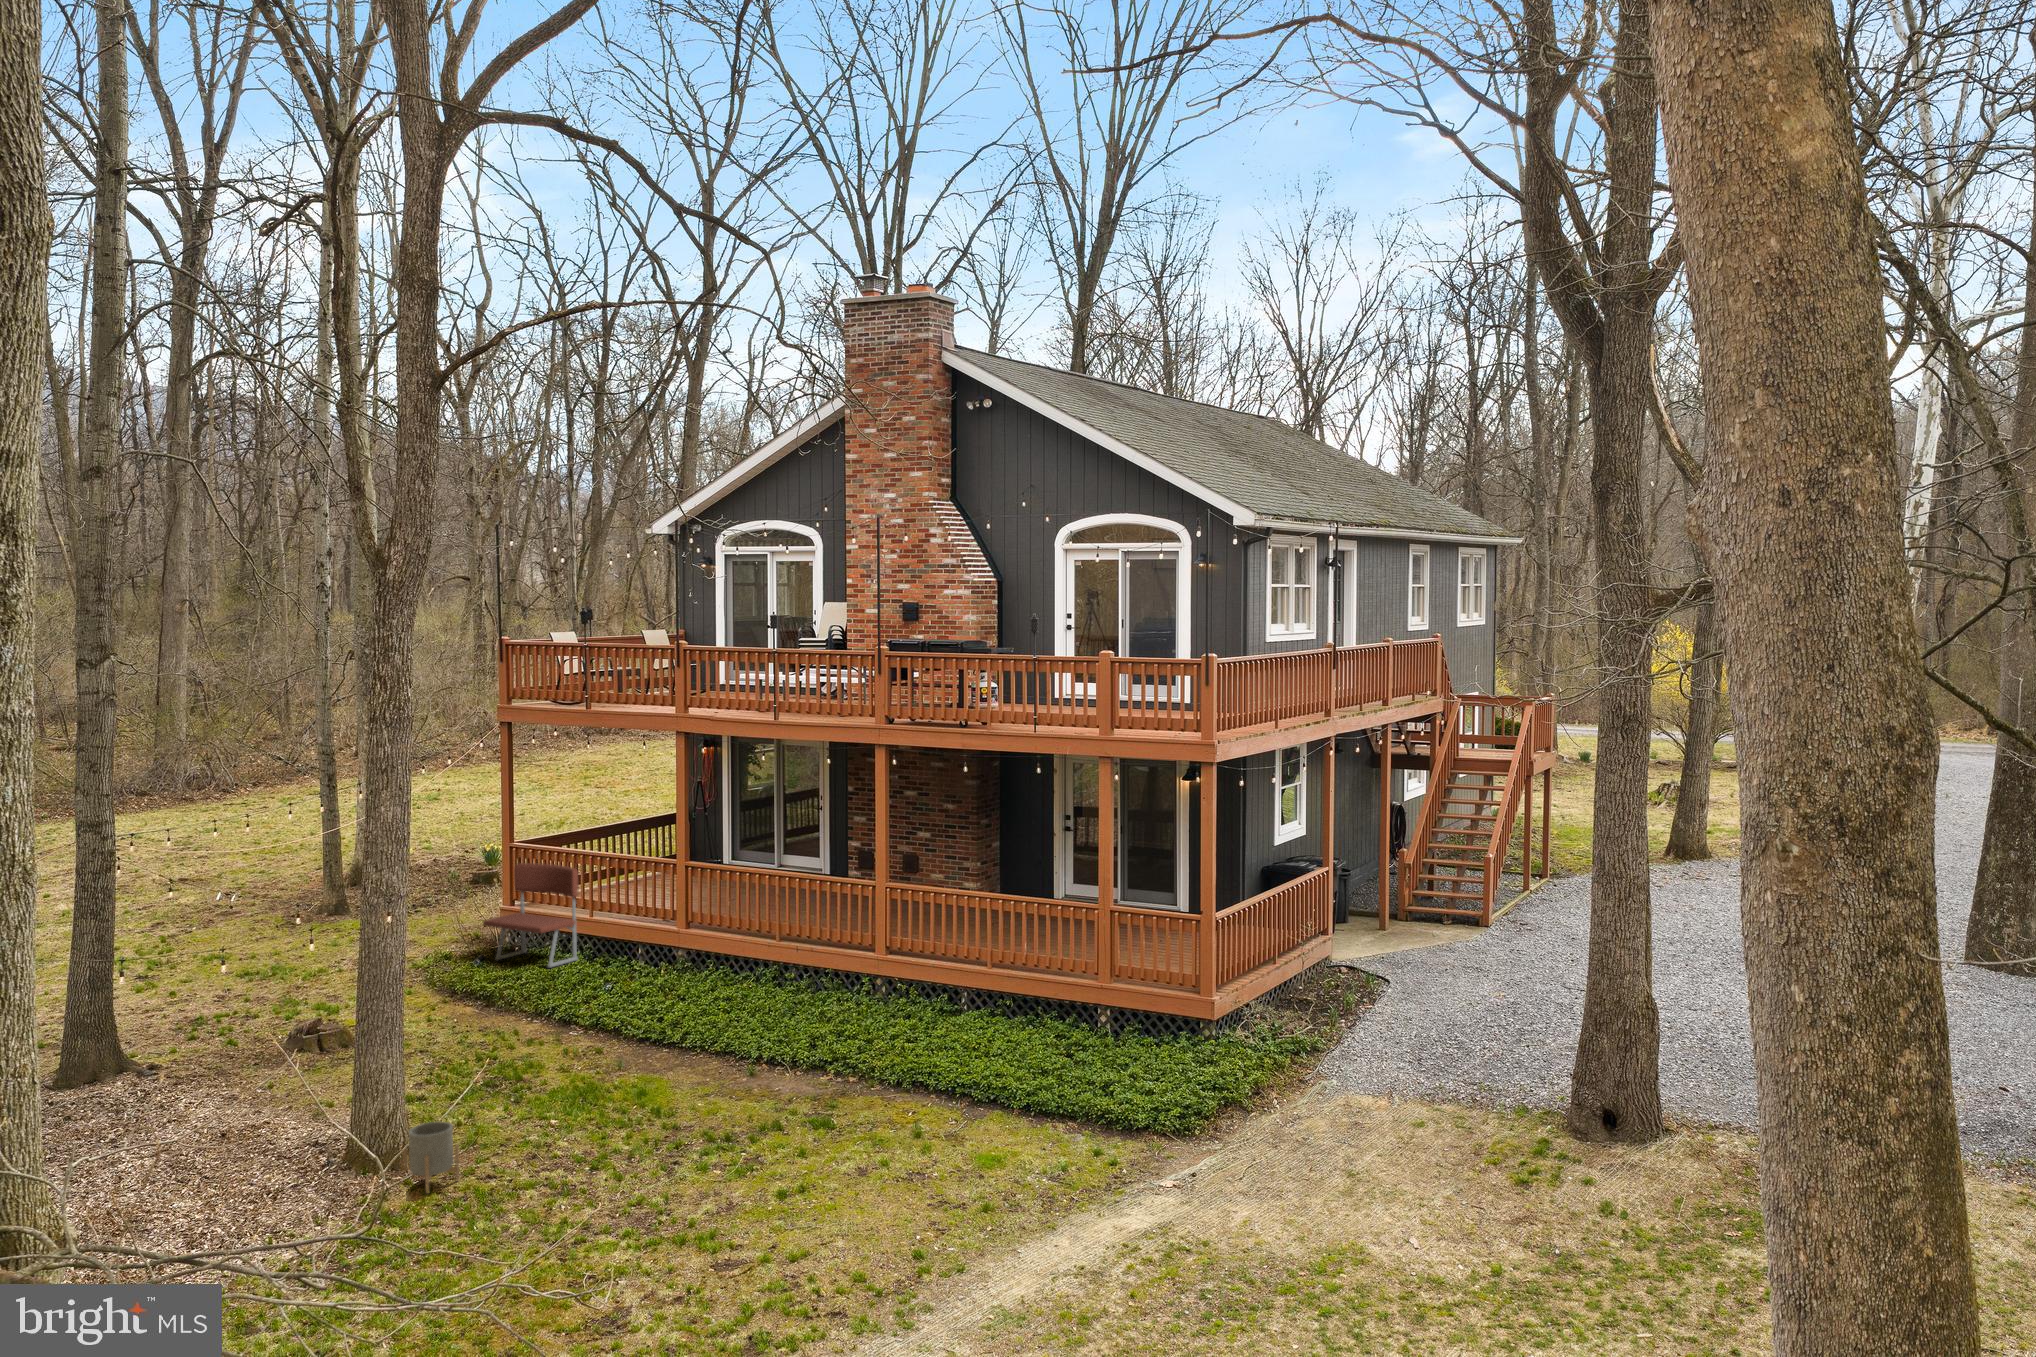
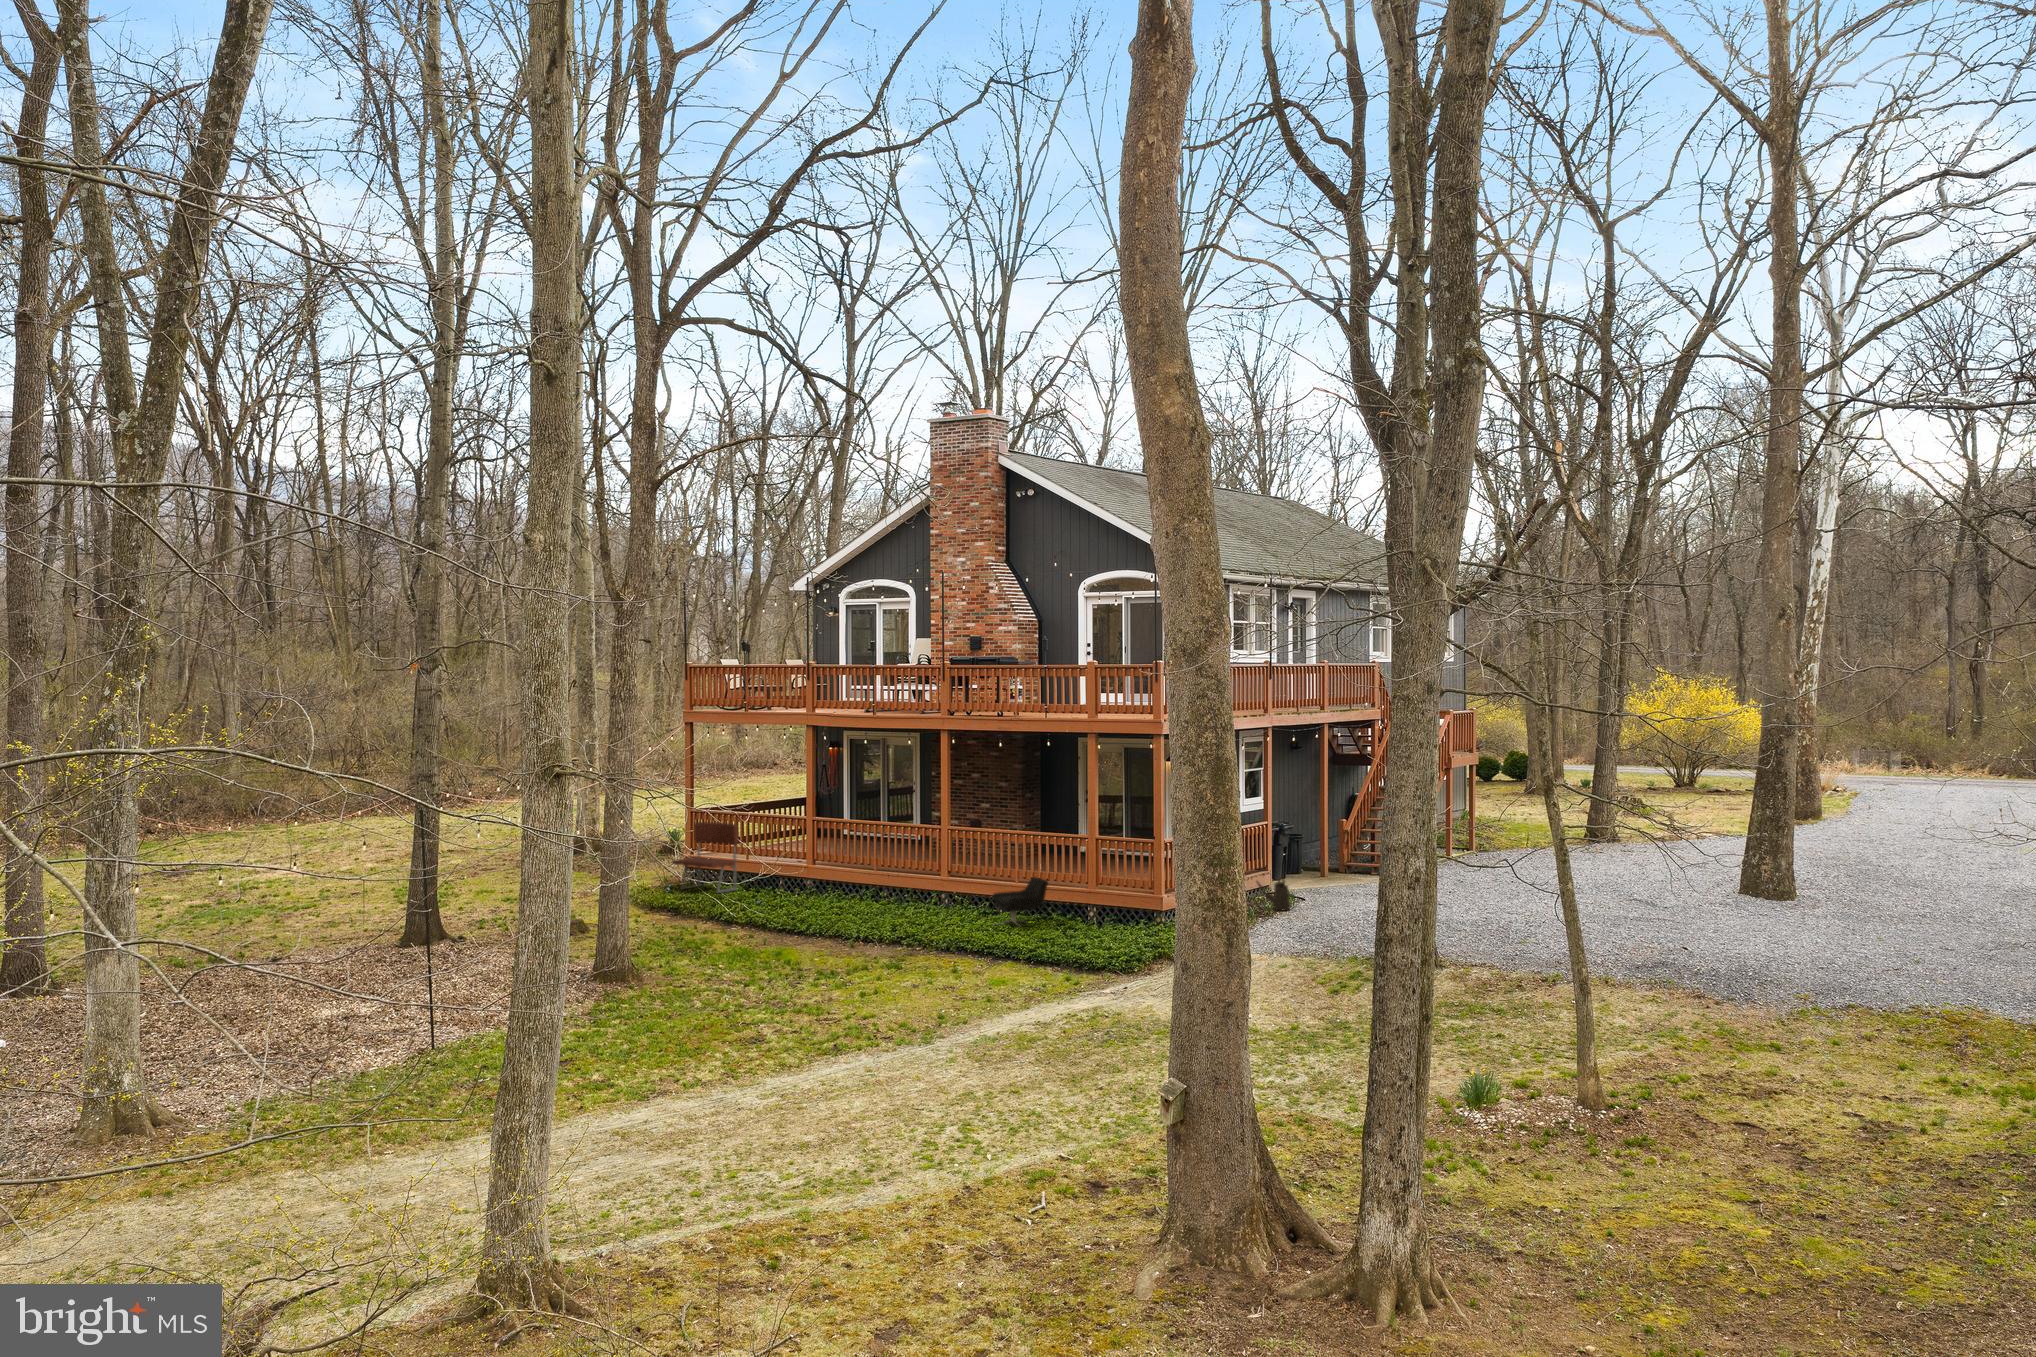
watering can: none [1311,941,1367,989] -> present [1257,877,1293,911]
lounge chair: none [954,955,1035,1033] -> present [993,877,1048,925]
planter: present [403,1122,459,1193] -> none [632,948,665,988]

